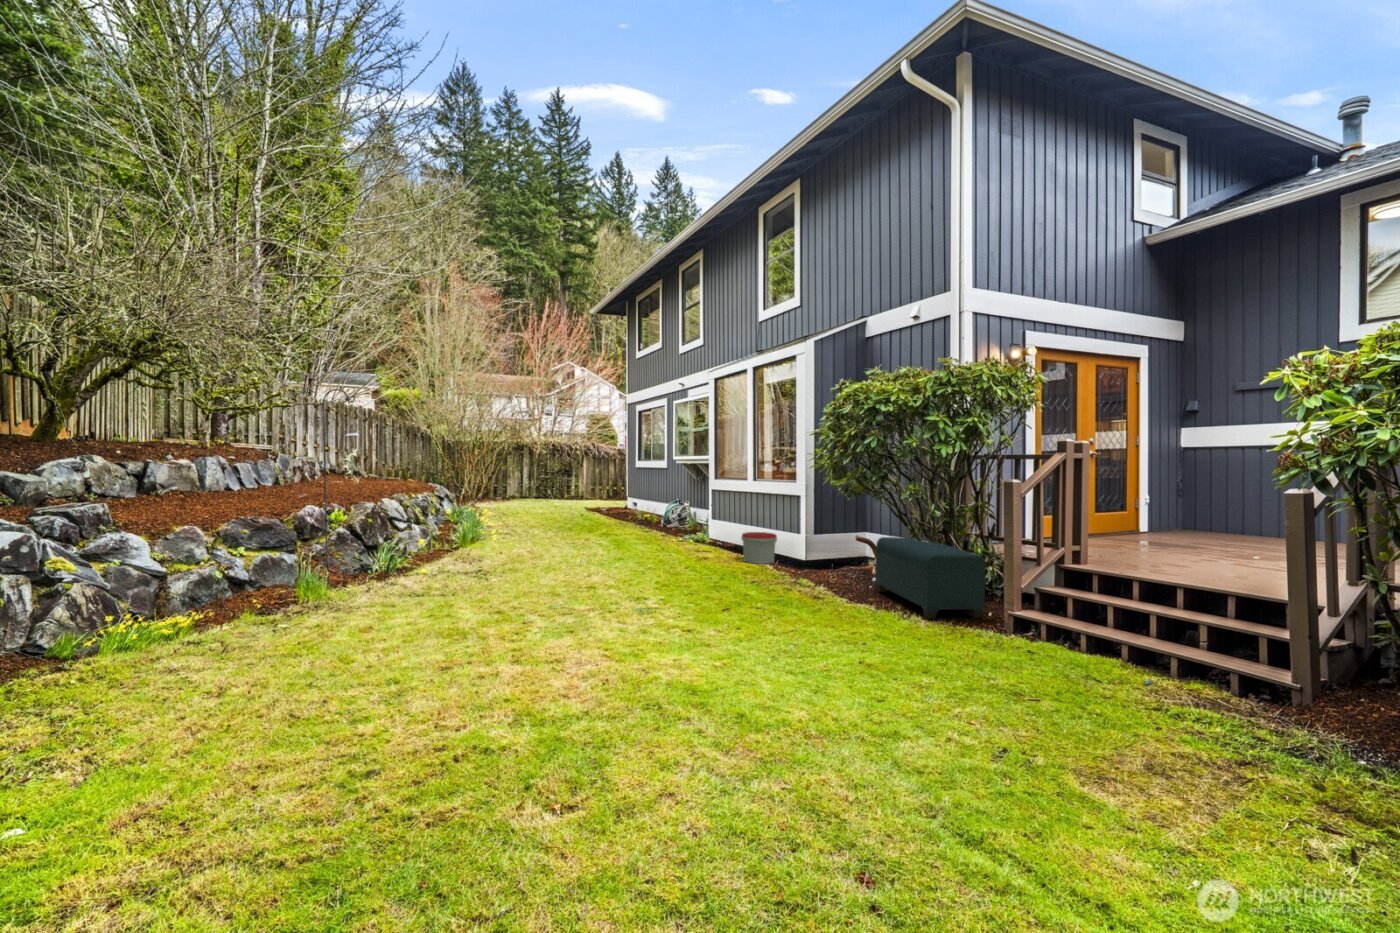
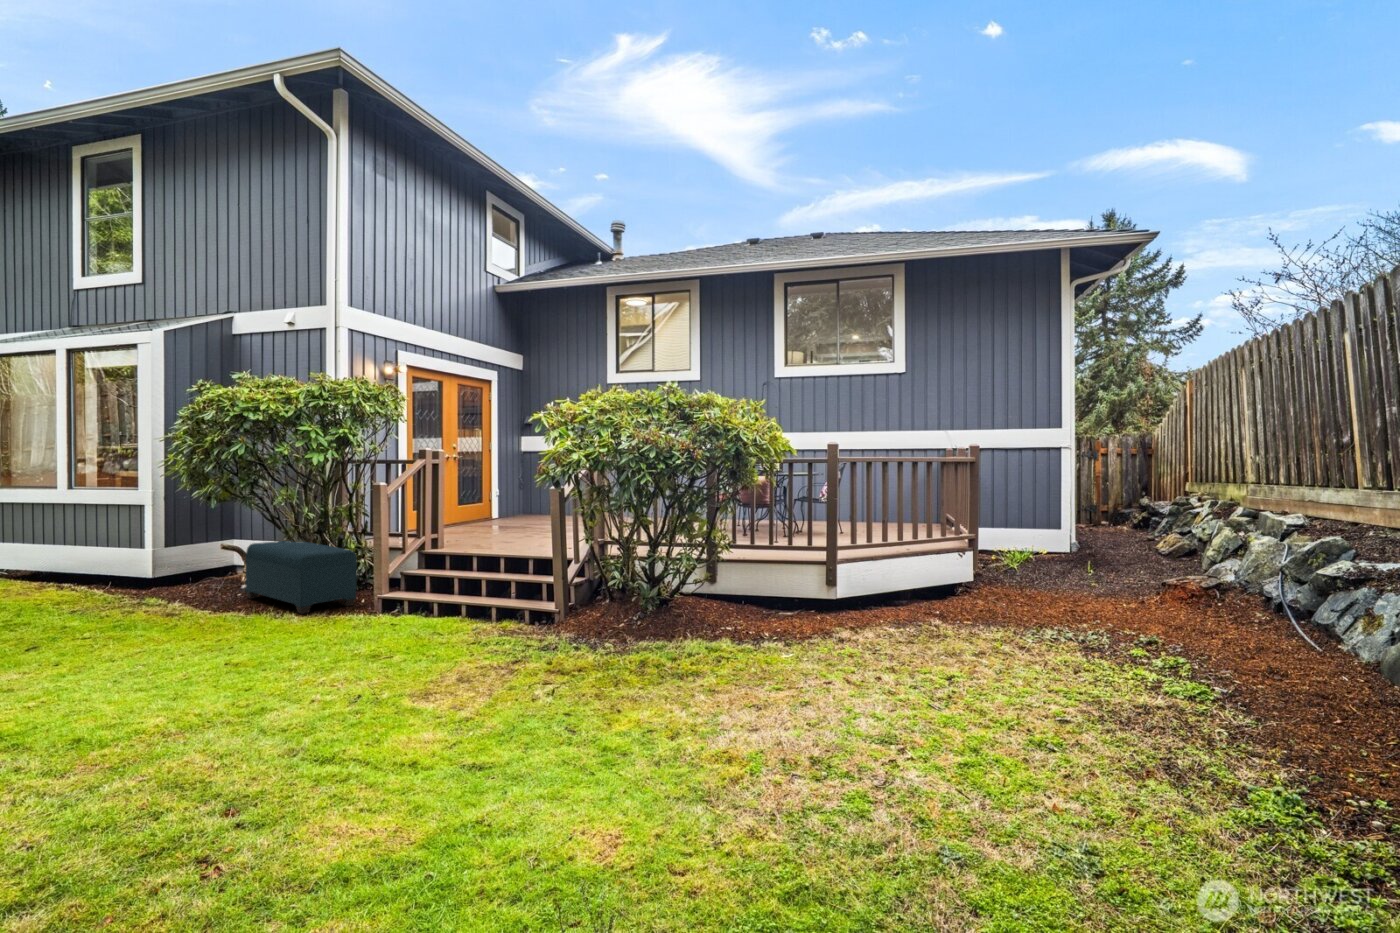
bucket: present [742,532,777,564] -> none [48,552,109,592]

